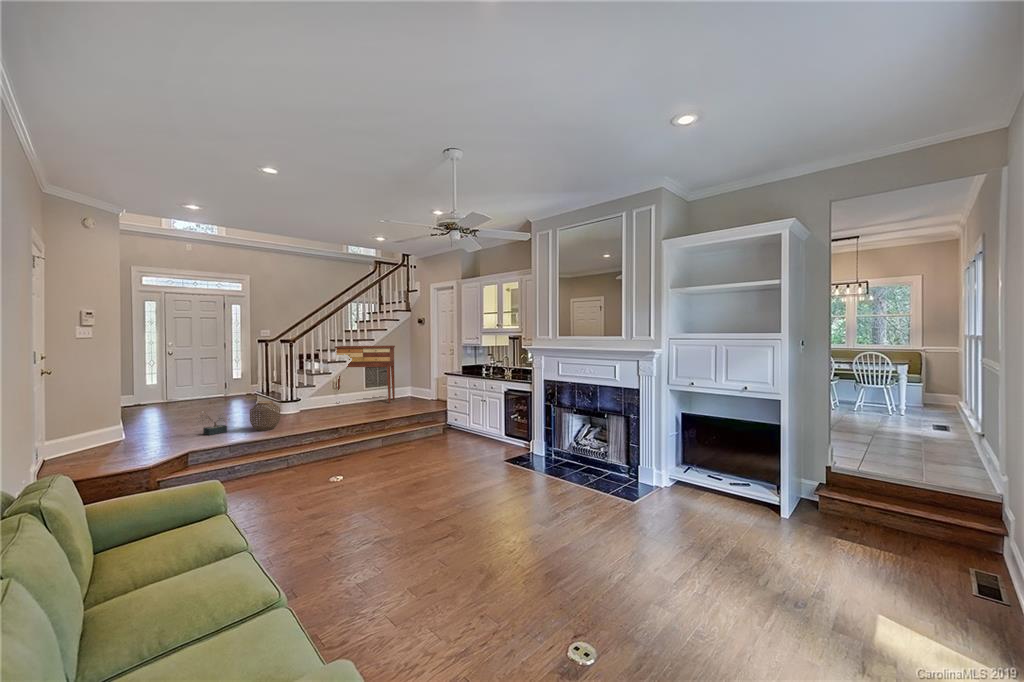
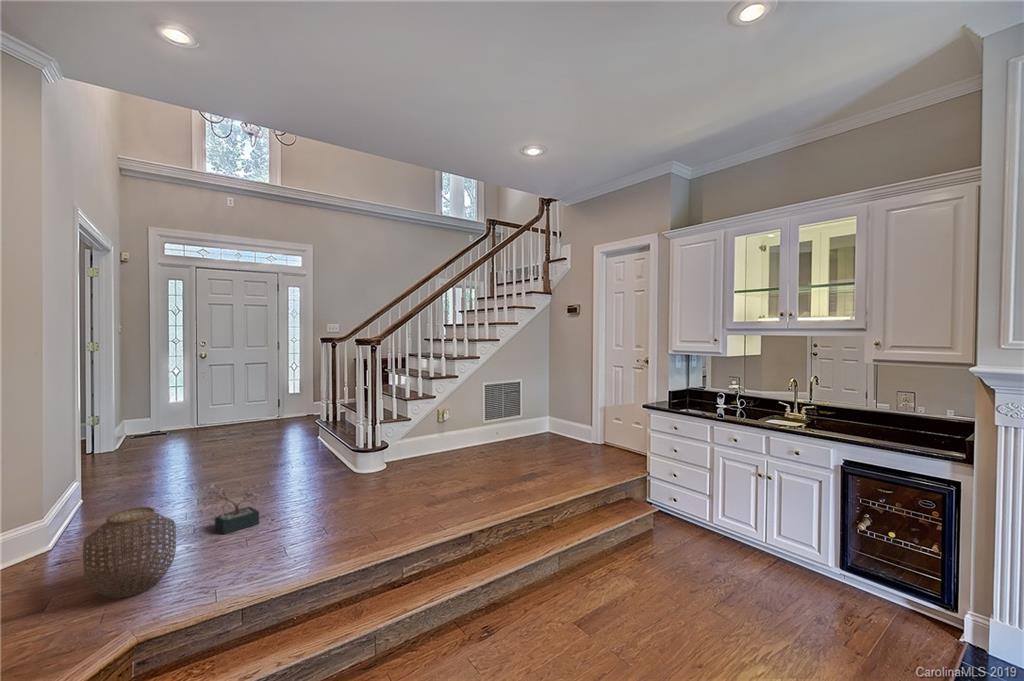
console table: present [335,346,395,404] -> none [439,350,531,448]
woven basket: present [250,401,280,431] -> present [83,507,176,598]

